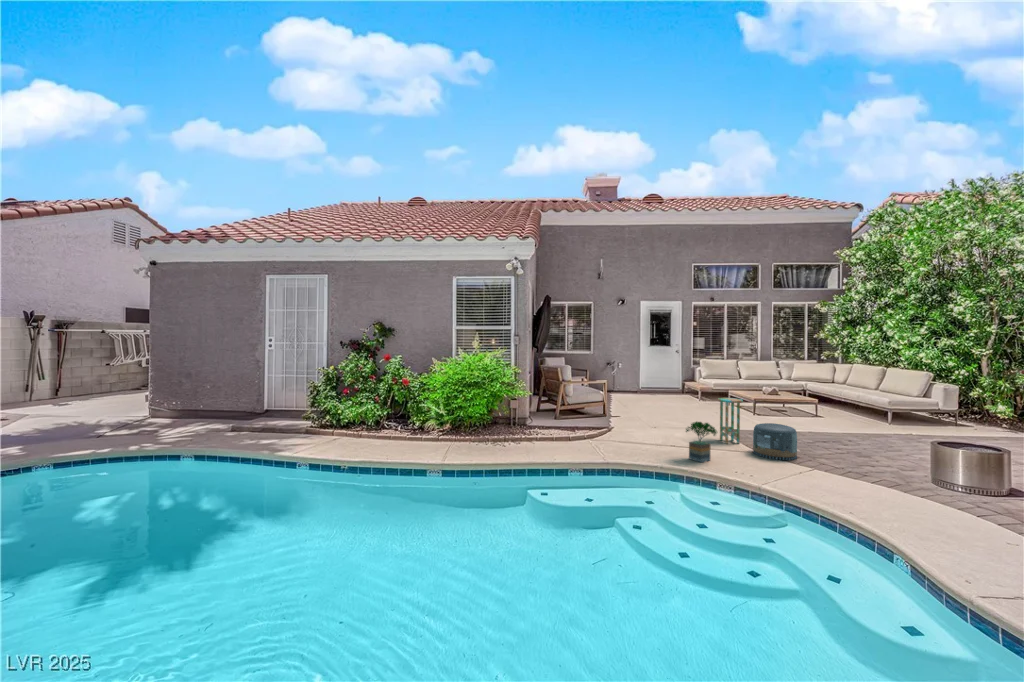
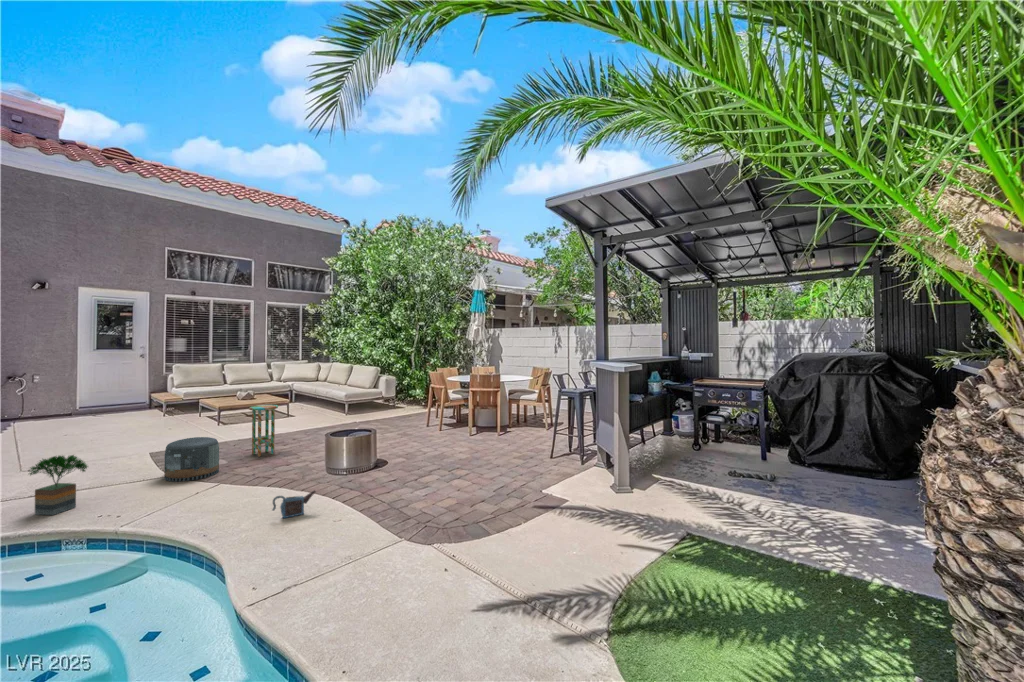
side table: present [718,398,743,444] -> present [249,405,278,457]
watering can: none [910,498,963,525] -> present [272,491,316,518]

